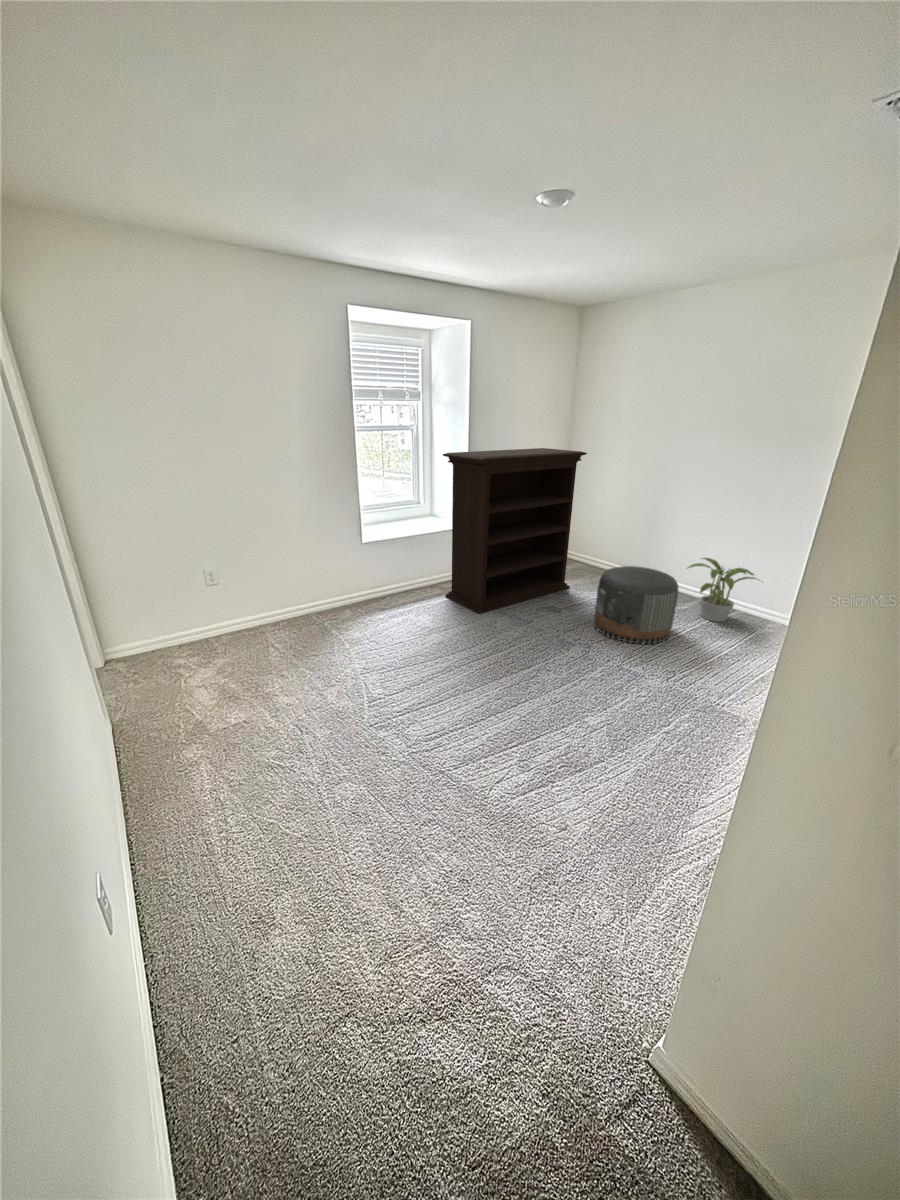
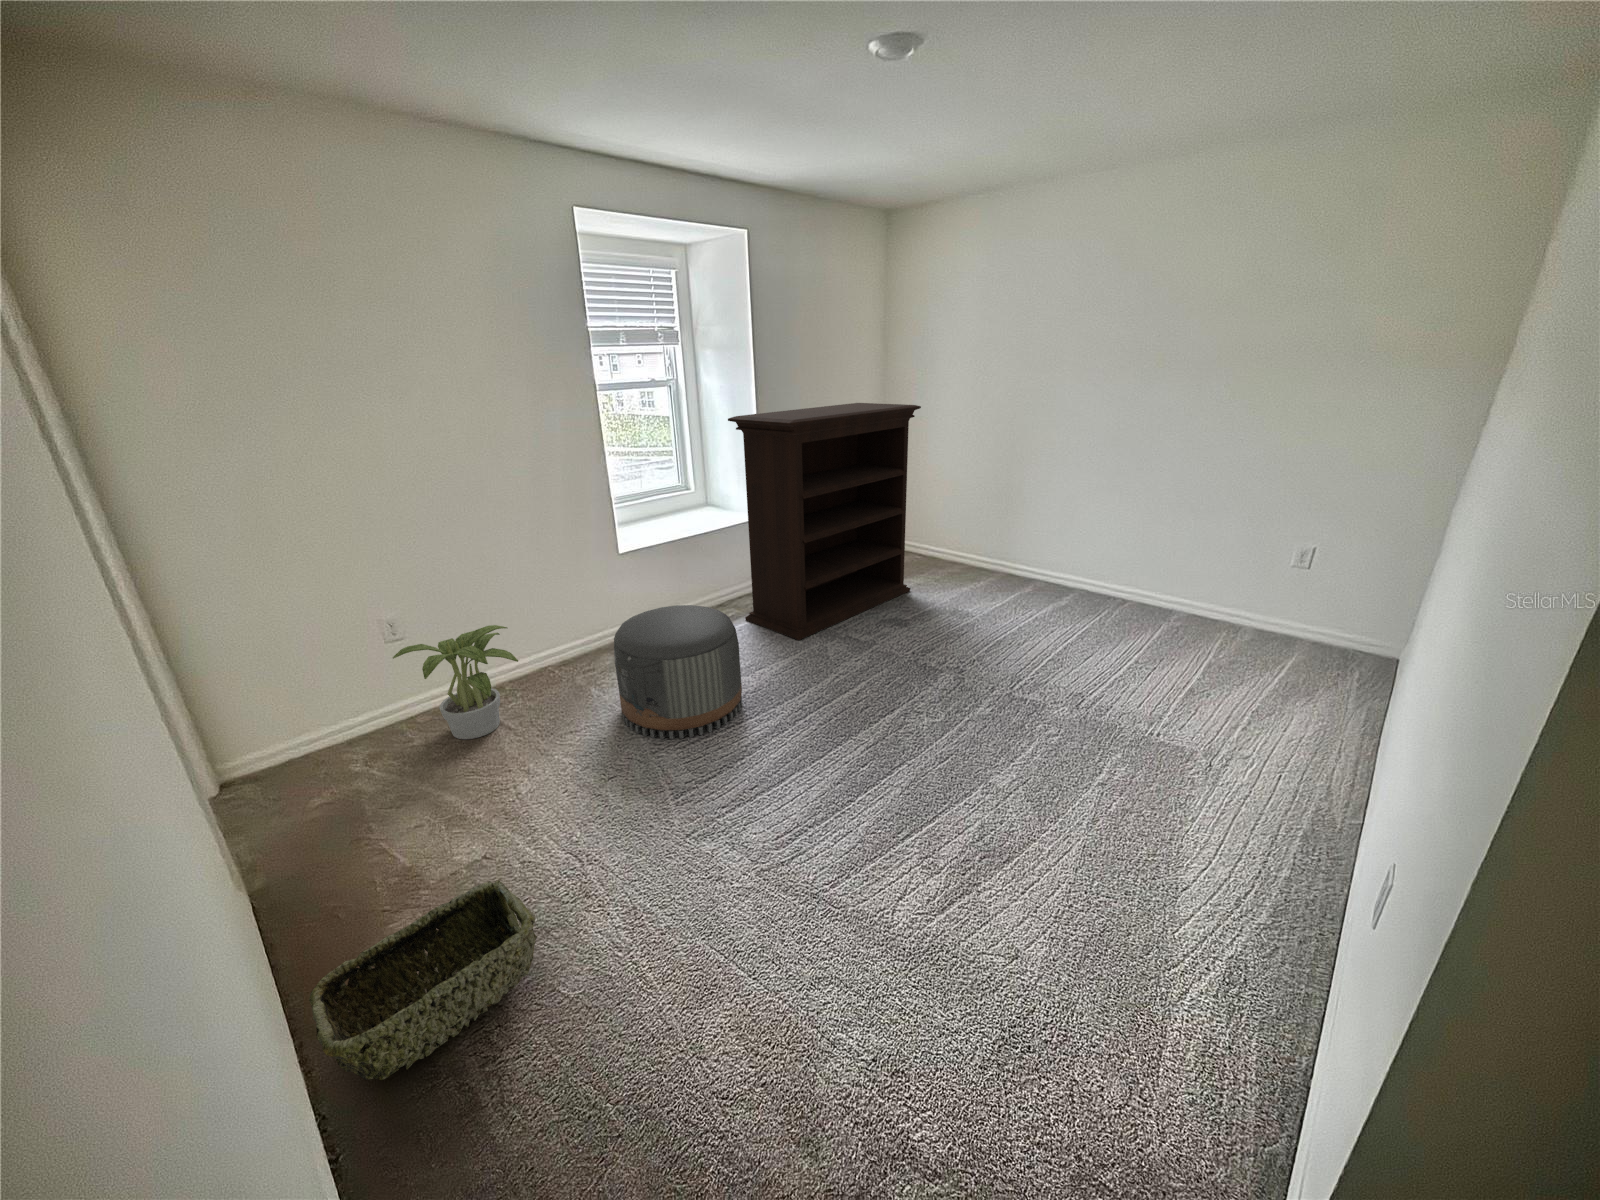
potted plant: present [688,558,757,622] -> present [393,625,518,739]
pouf: present [594,566,678,644] -> present [614,605,742,739]
woven basket: none [130,730,261,828] -> present [309,880,537,1080]

